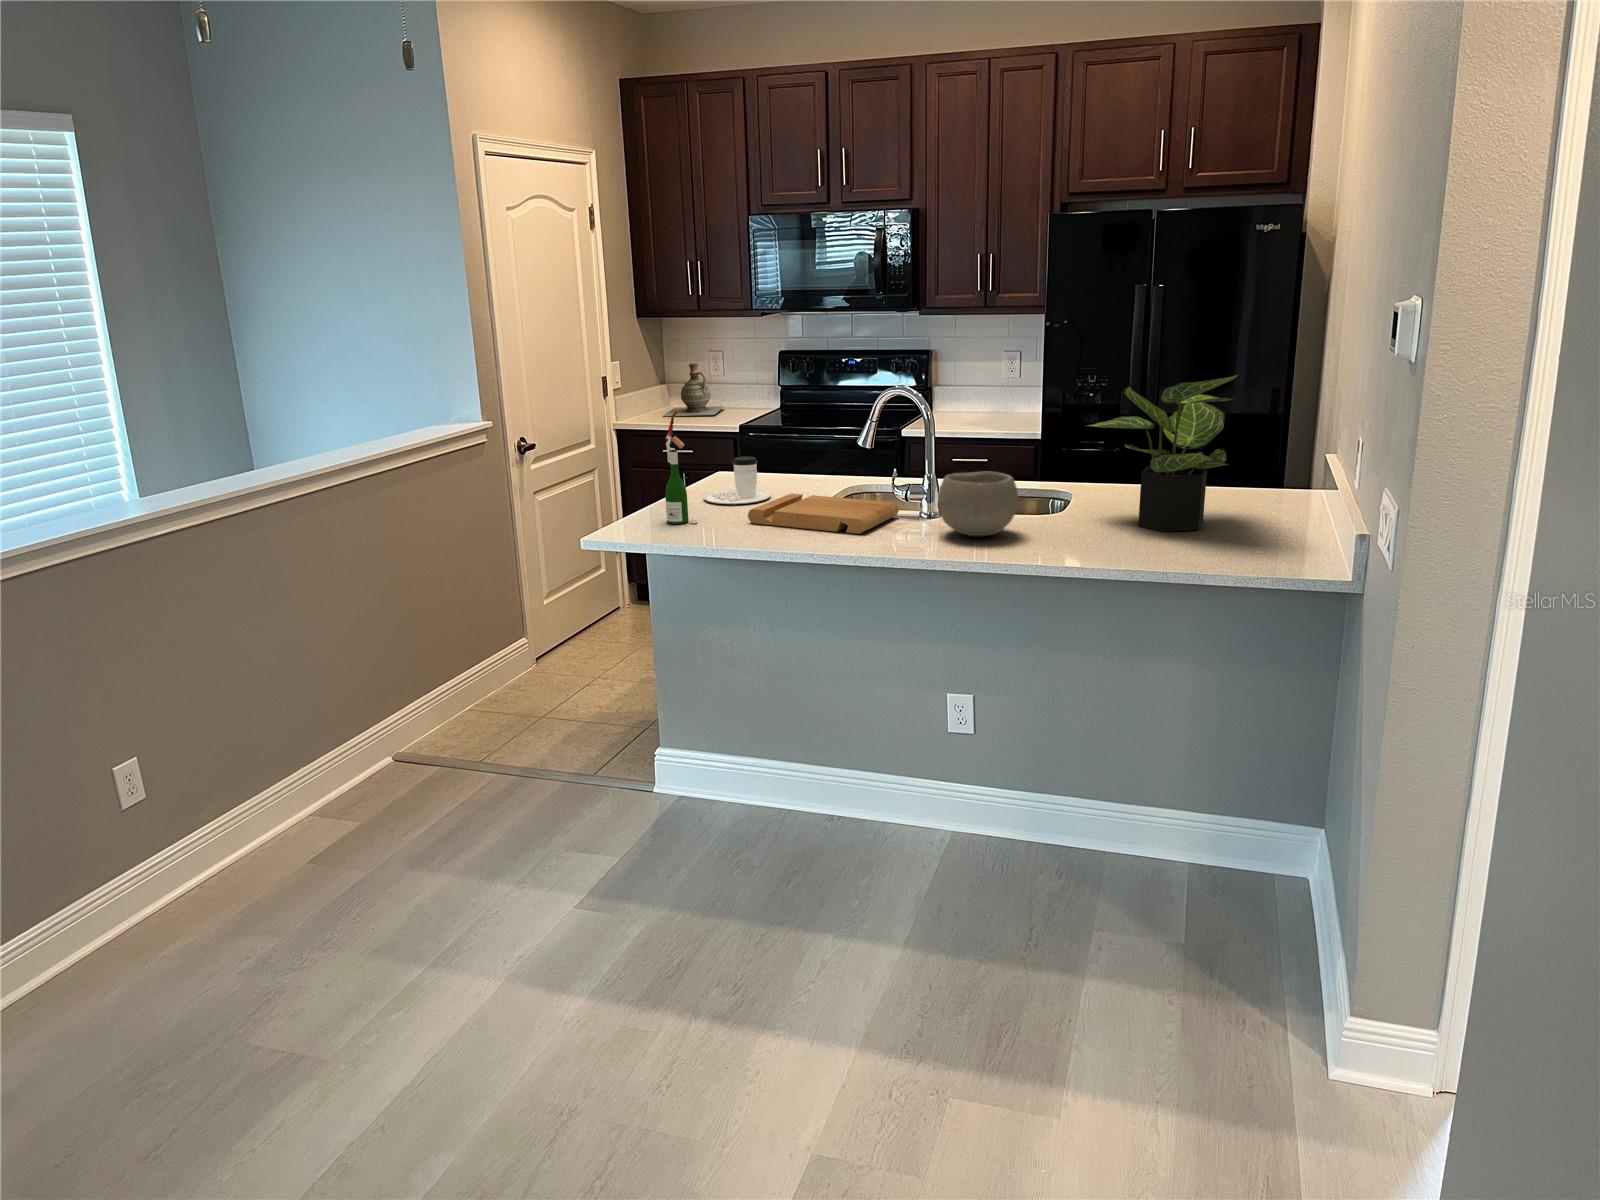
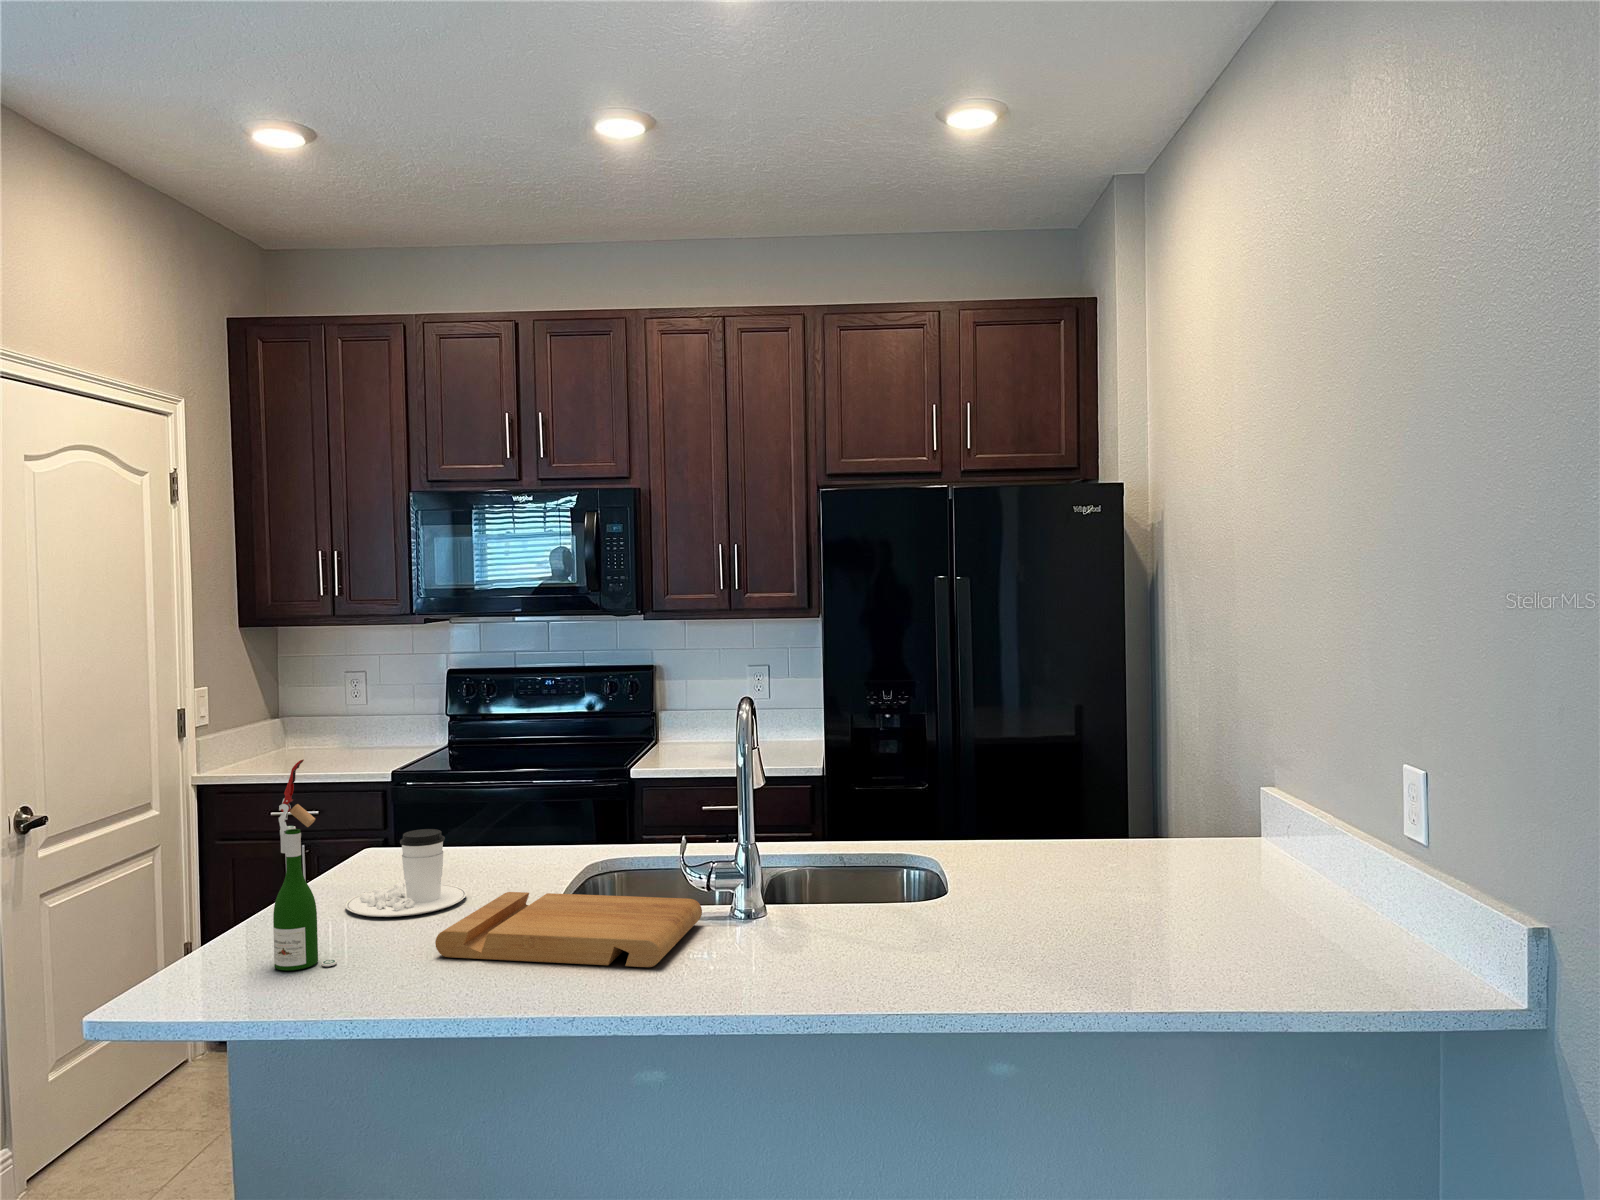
ceramic jug: present [663,363,724,416] -> none [272,688,367,763]
potted plant: present [1086,374,1240,532] -> none [987,673,1248,923]
bowl: present [938,472,1018,536] -> none [787,841,922,957]

